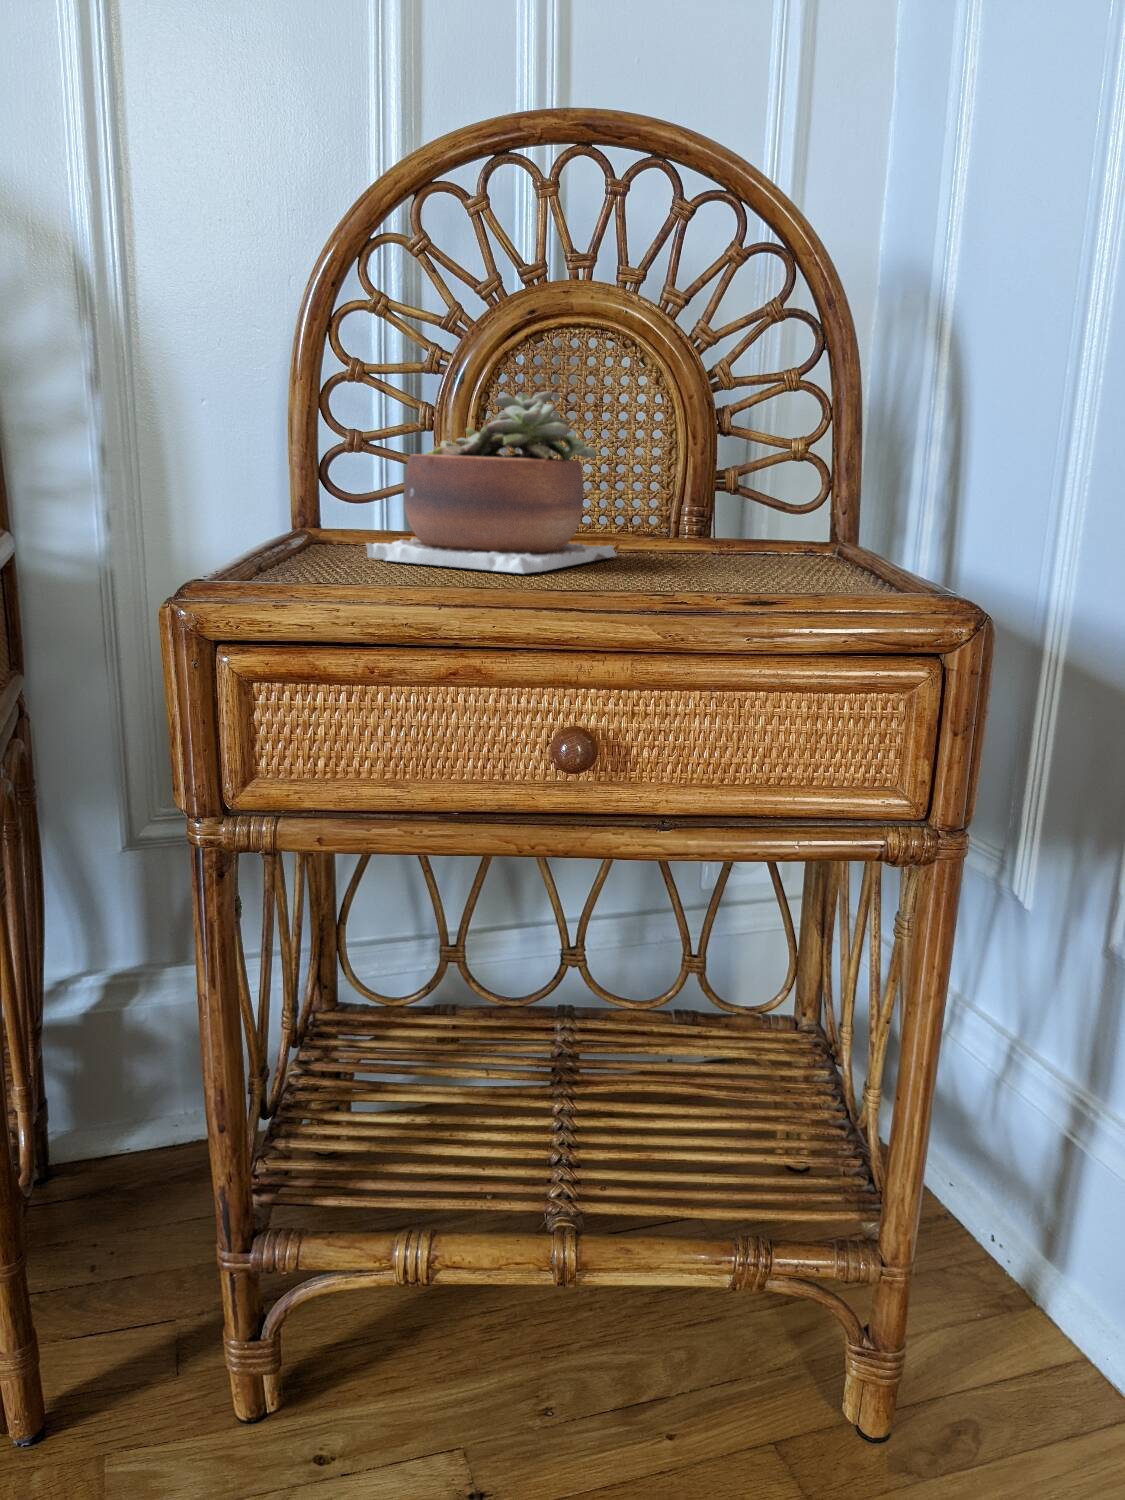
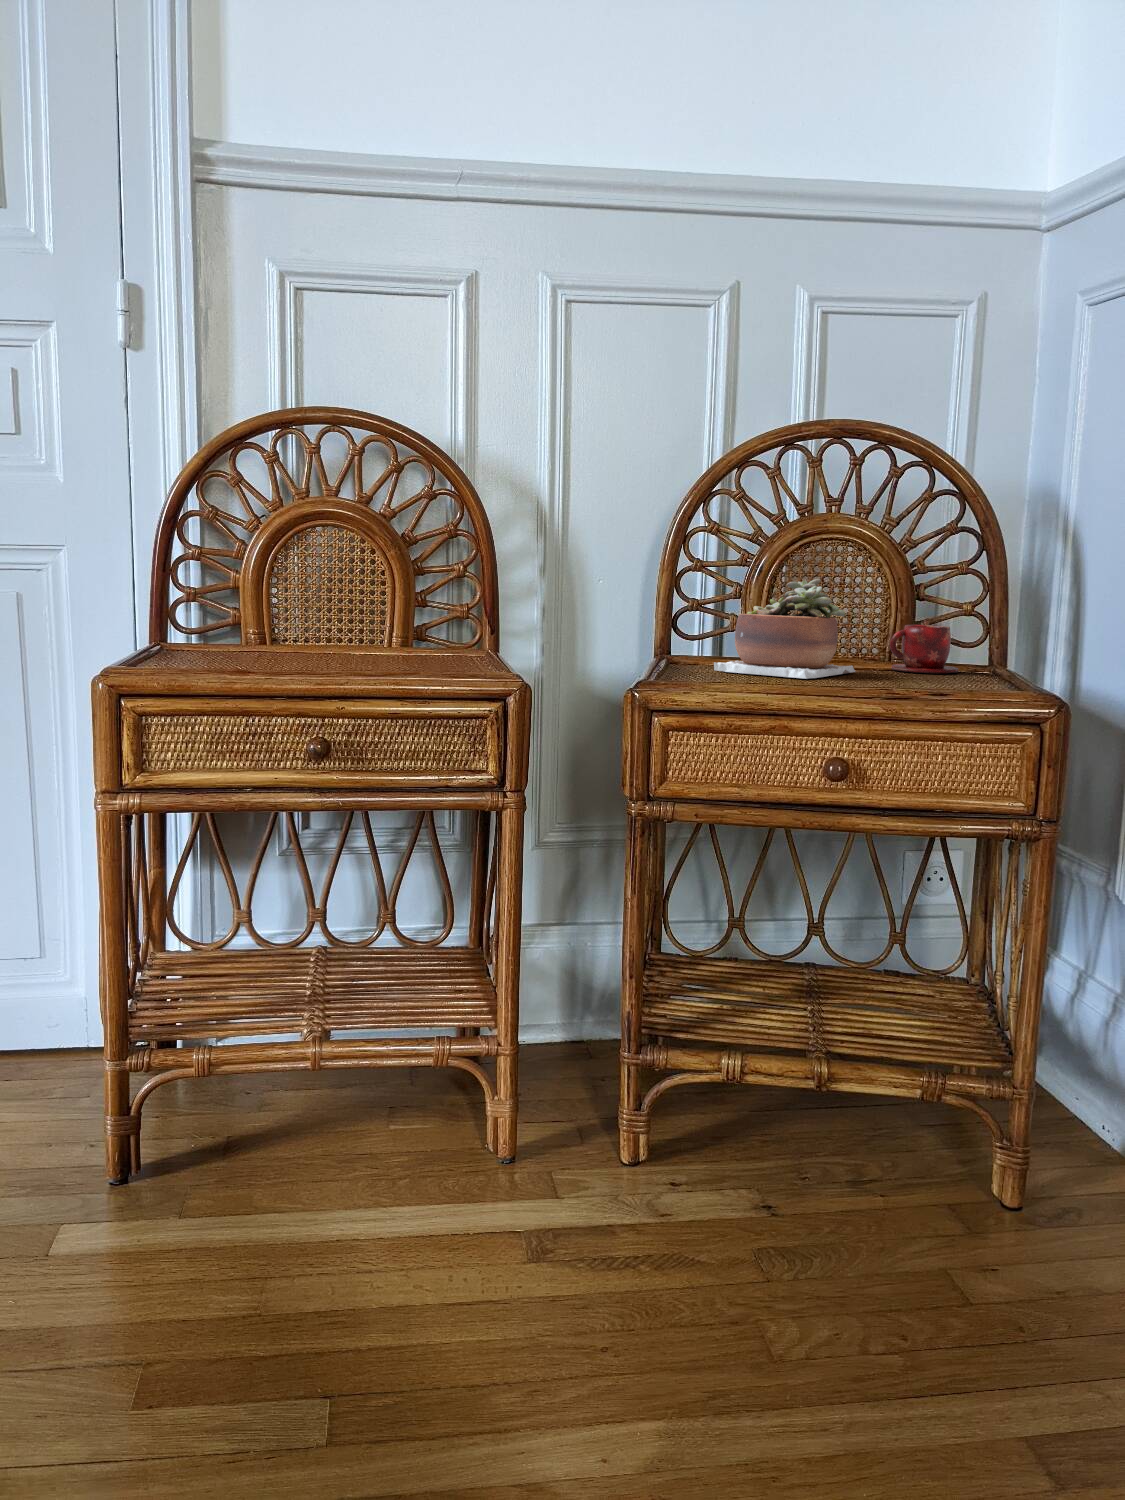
teacup: none [675,473,786,556] -> present [890,625,958,673]

